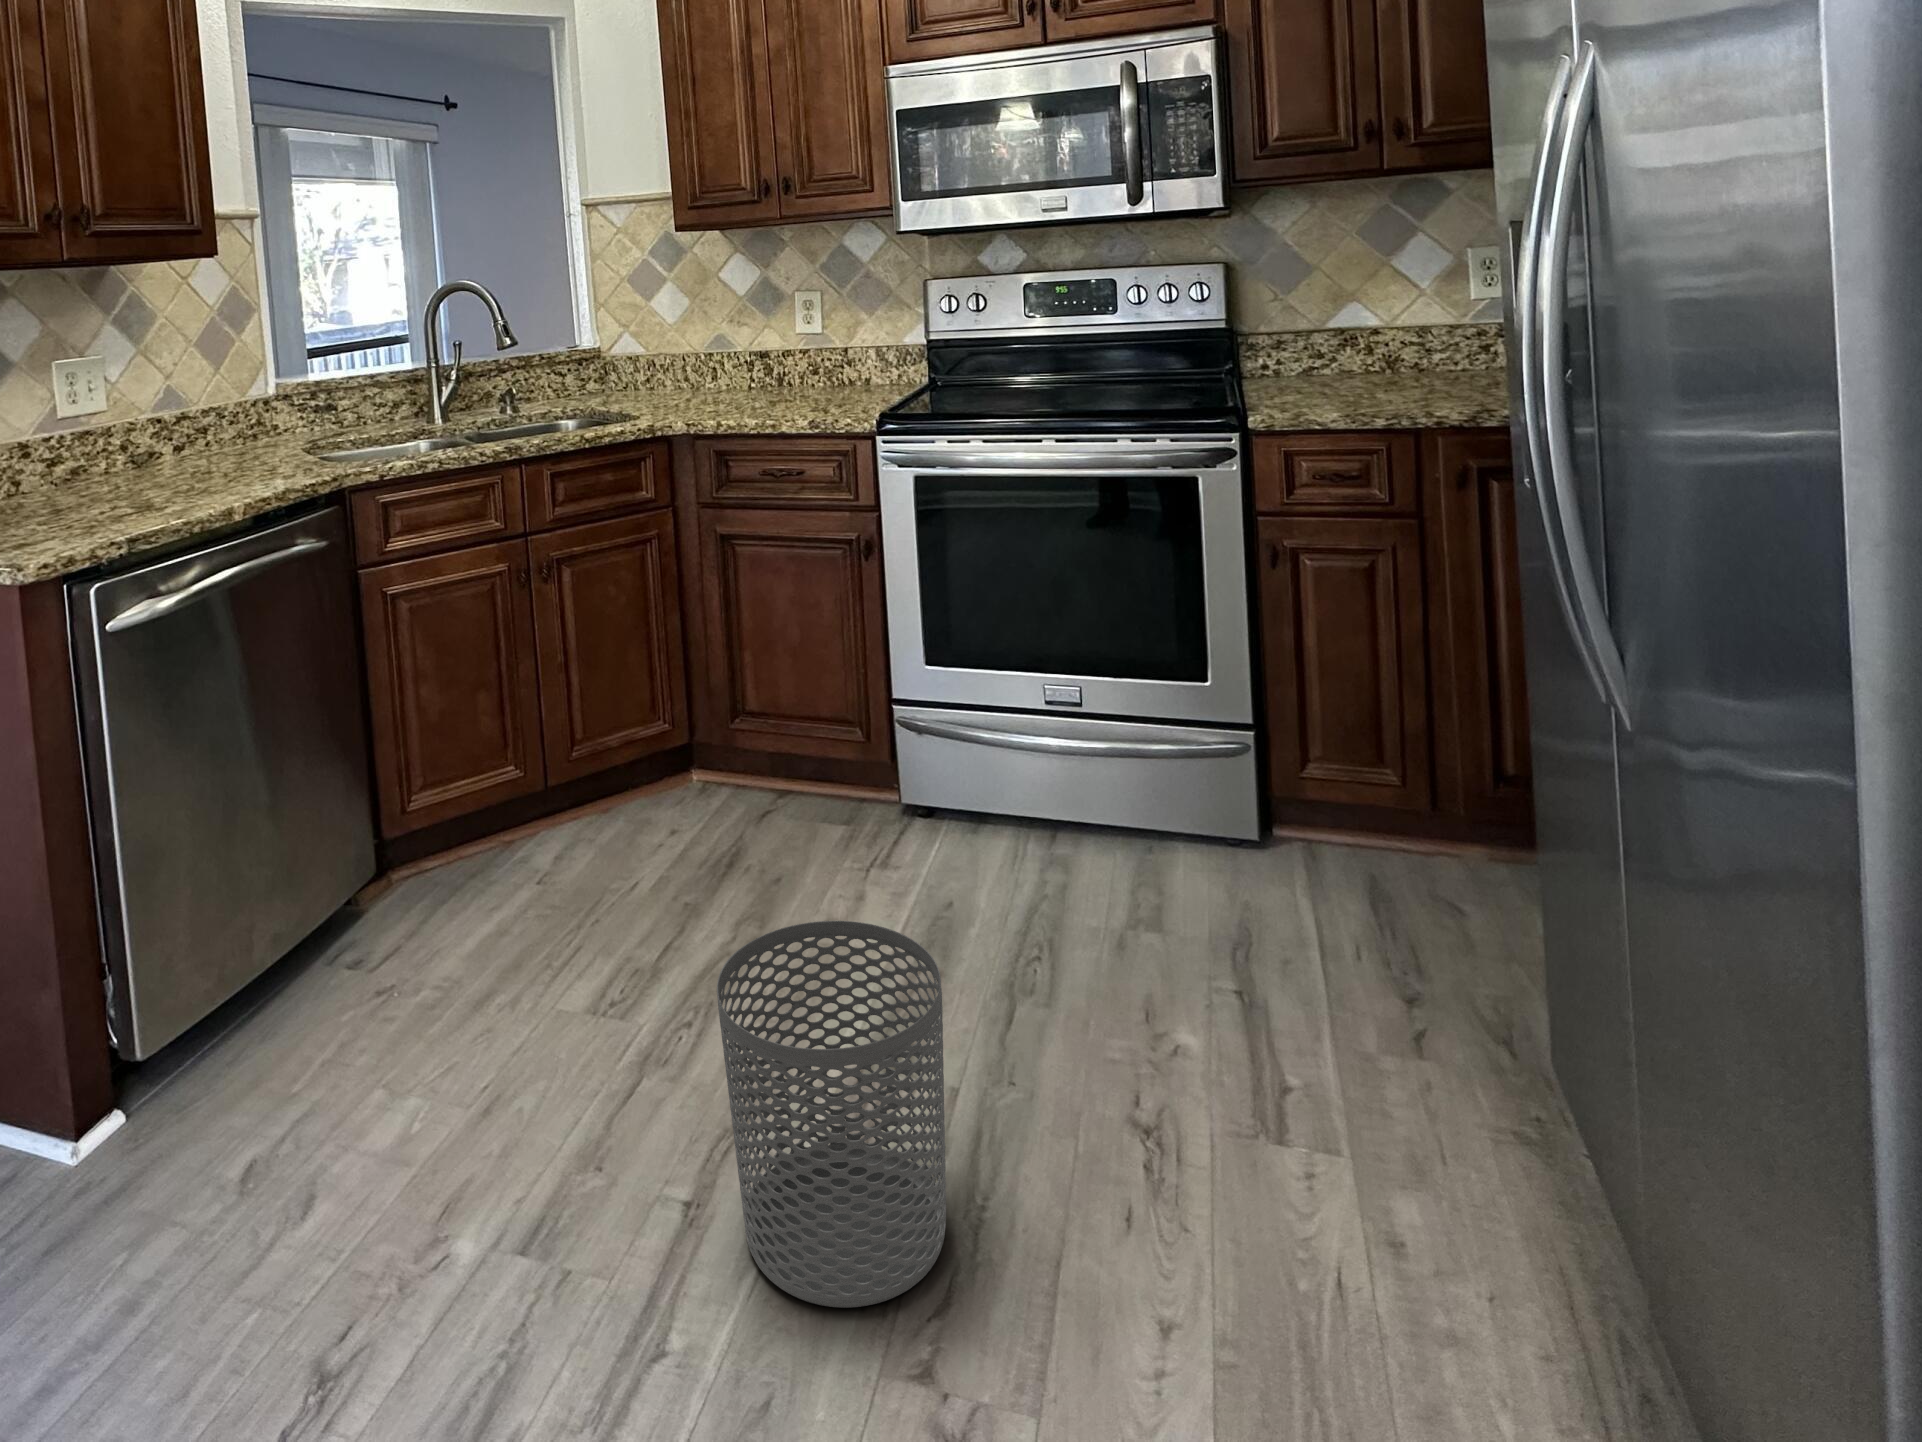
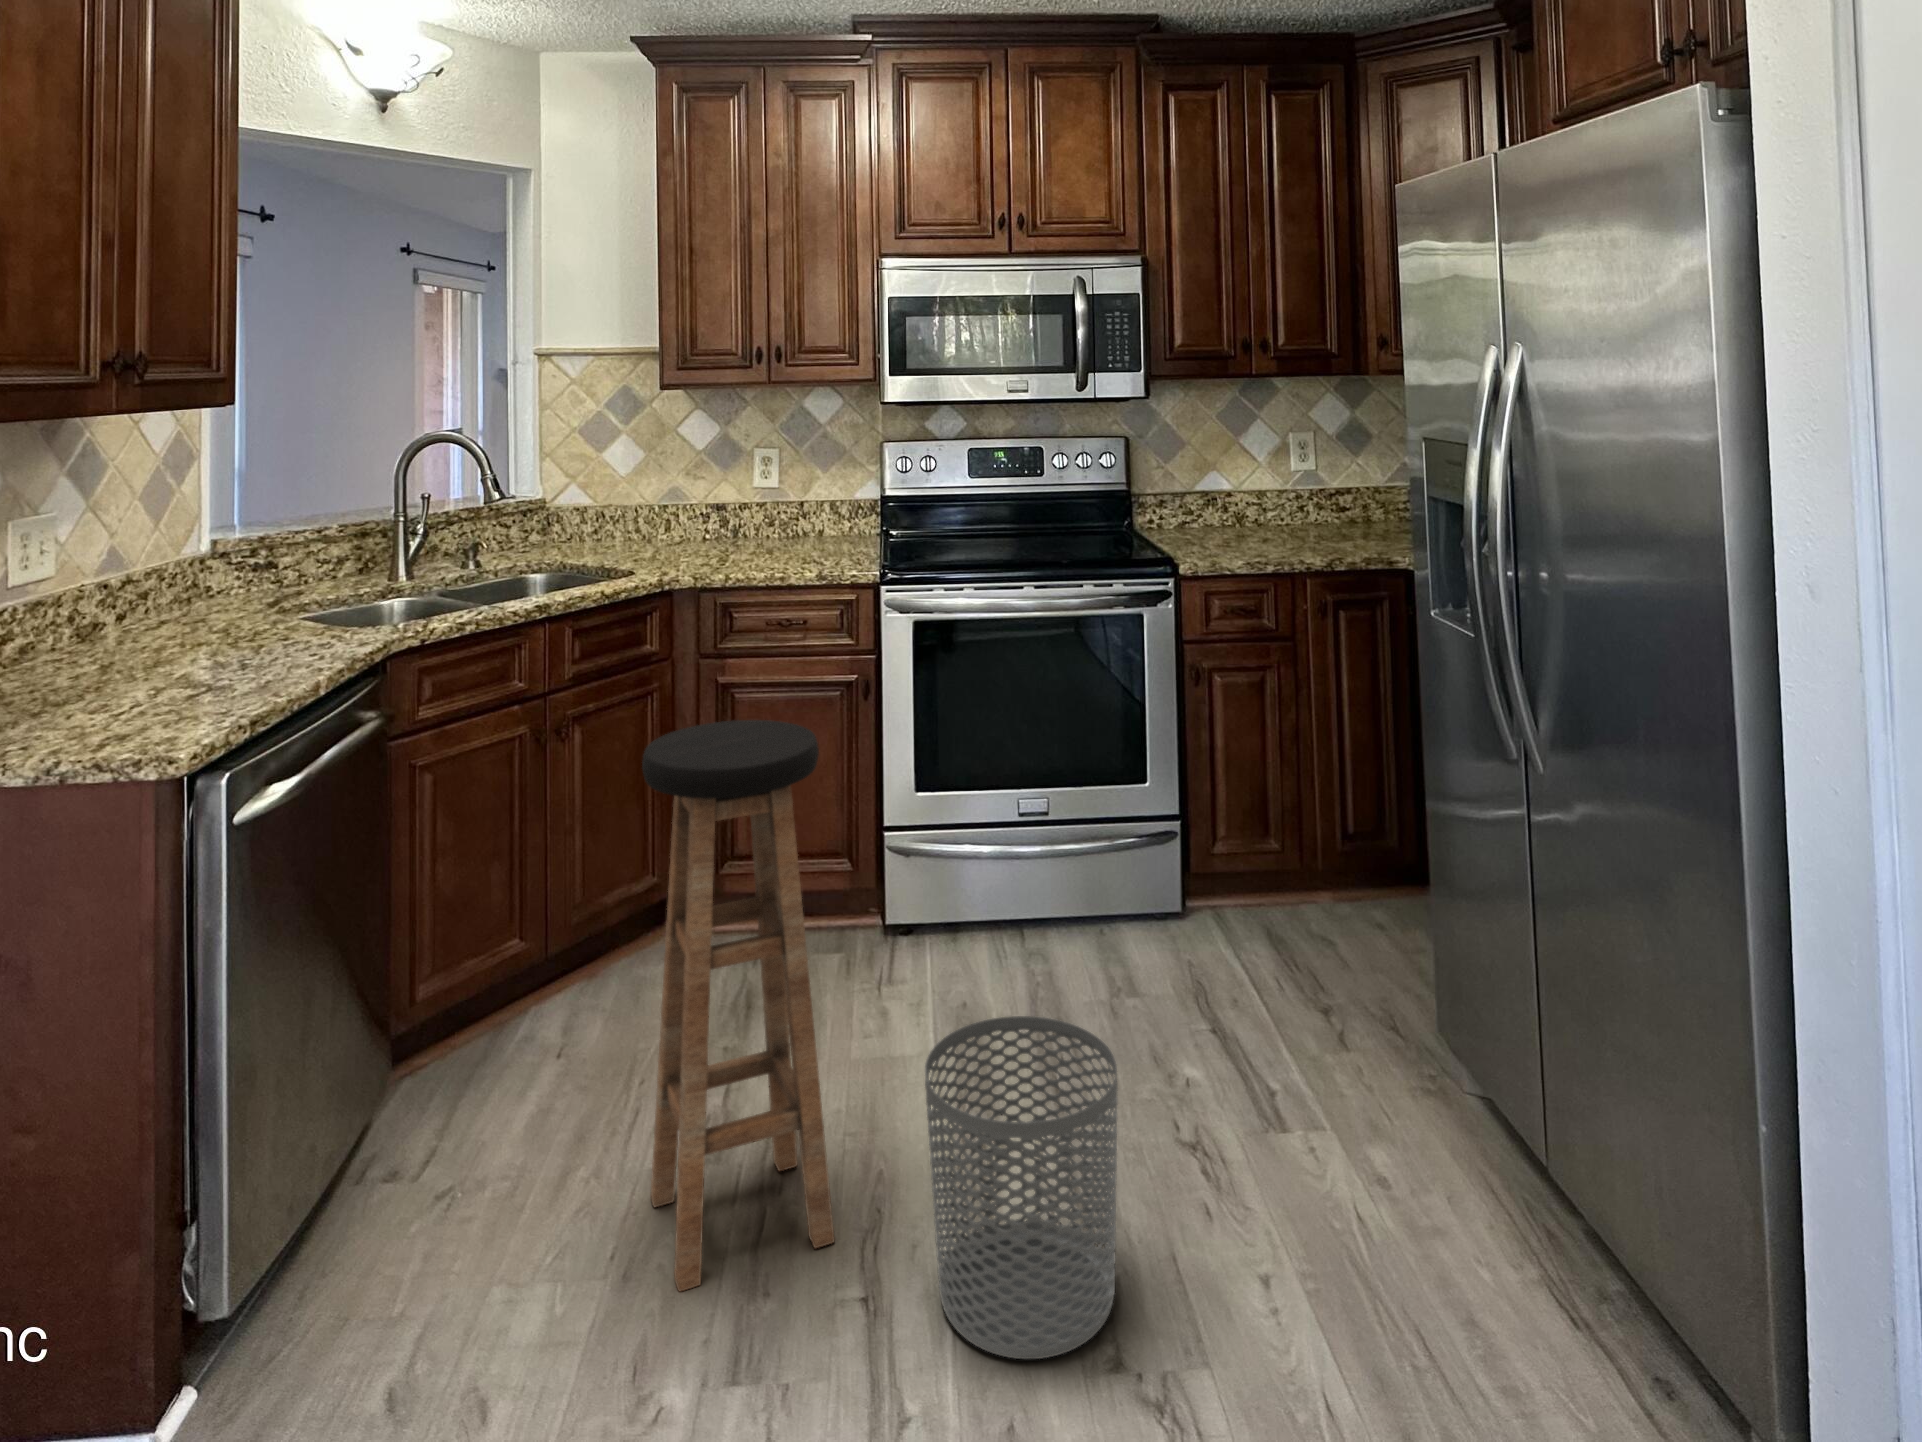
bar stool: none [480,569,692,1130] -> present [642,720,835,1291]

